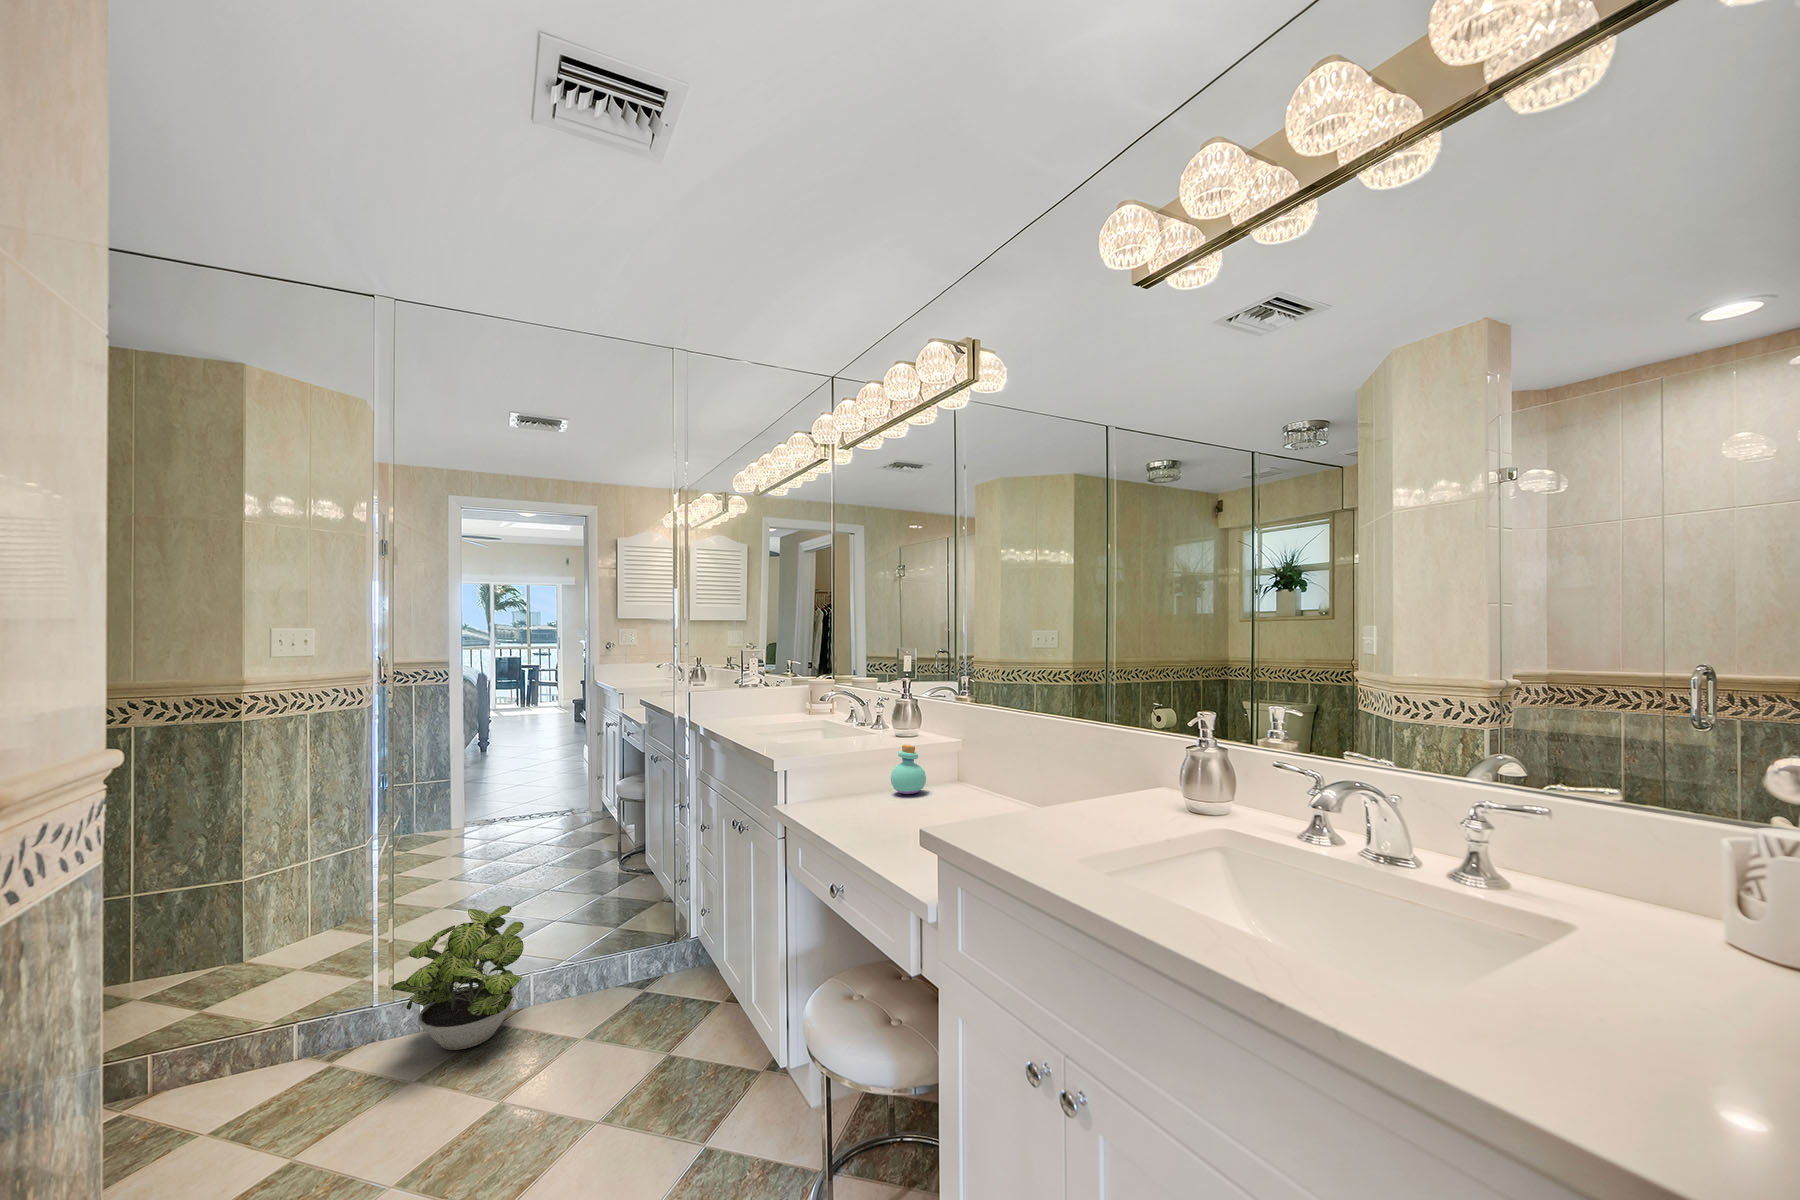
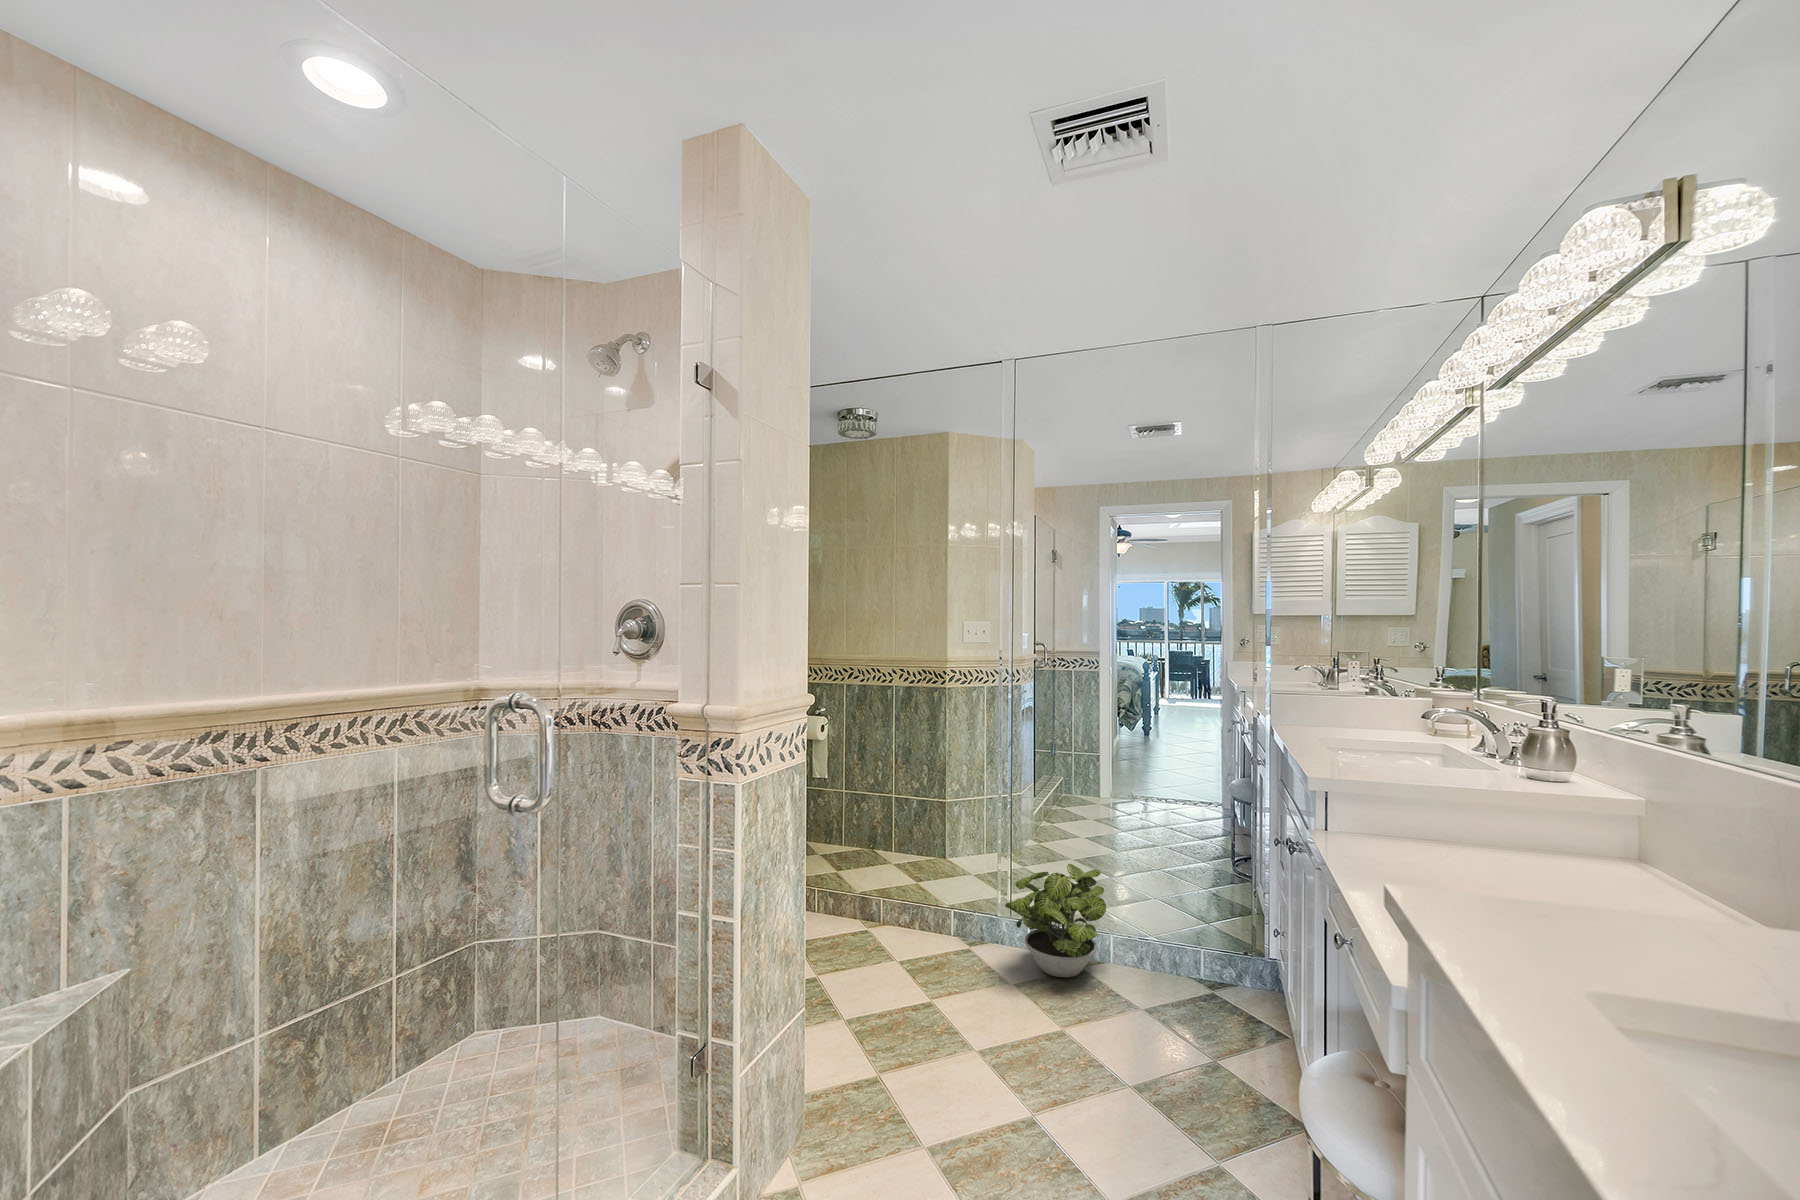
perfume bottle: present [891,744,926,794] -> none [1462,805,1519,871]

